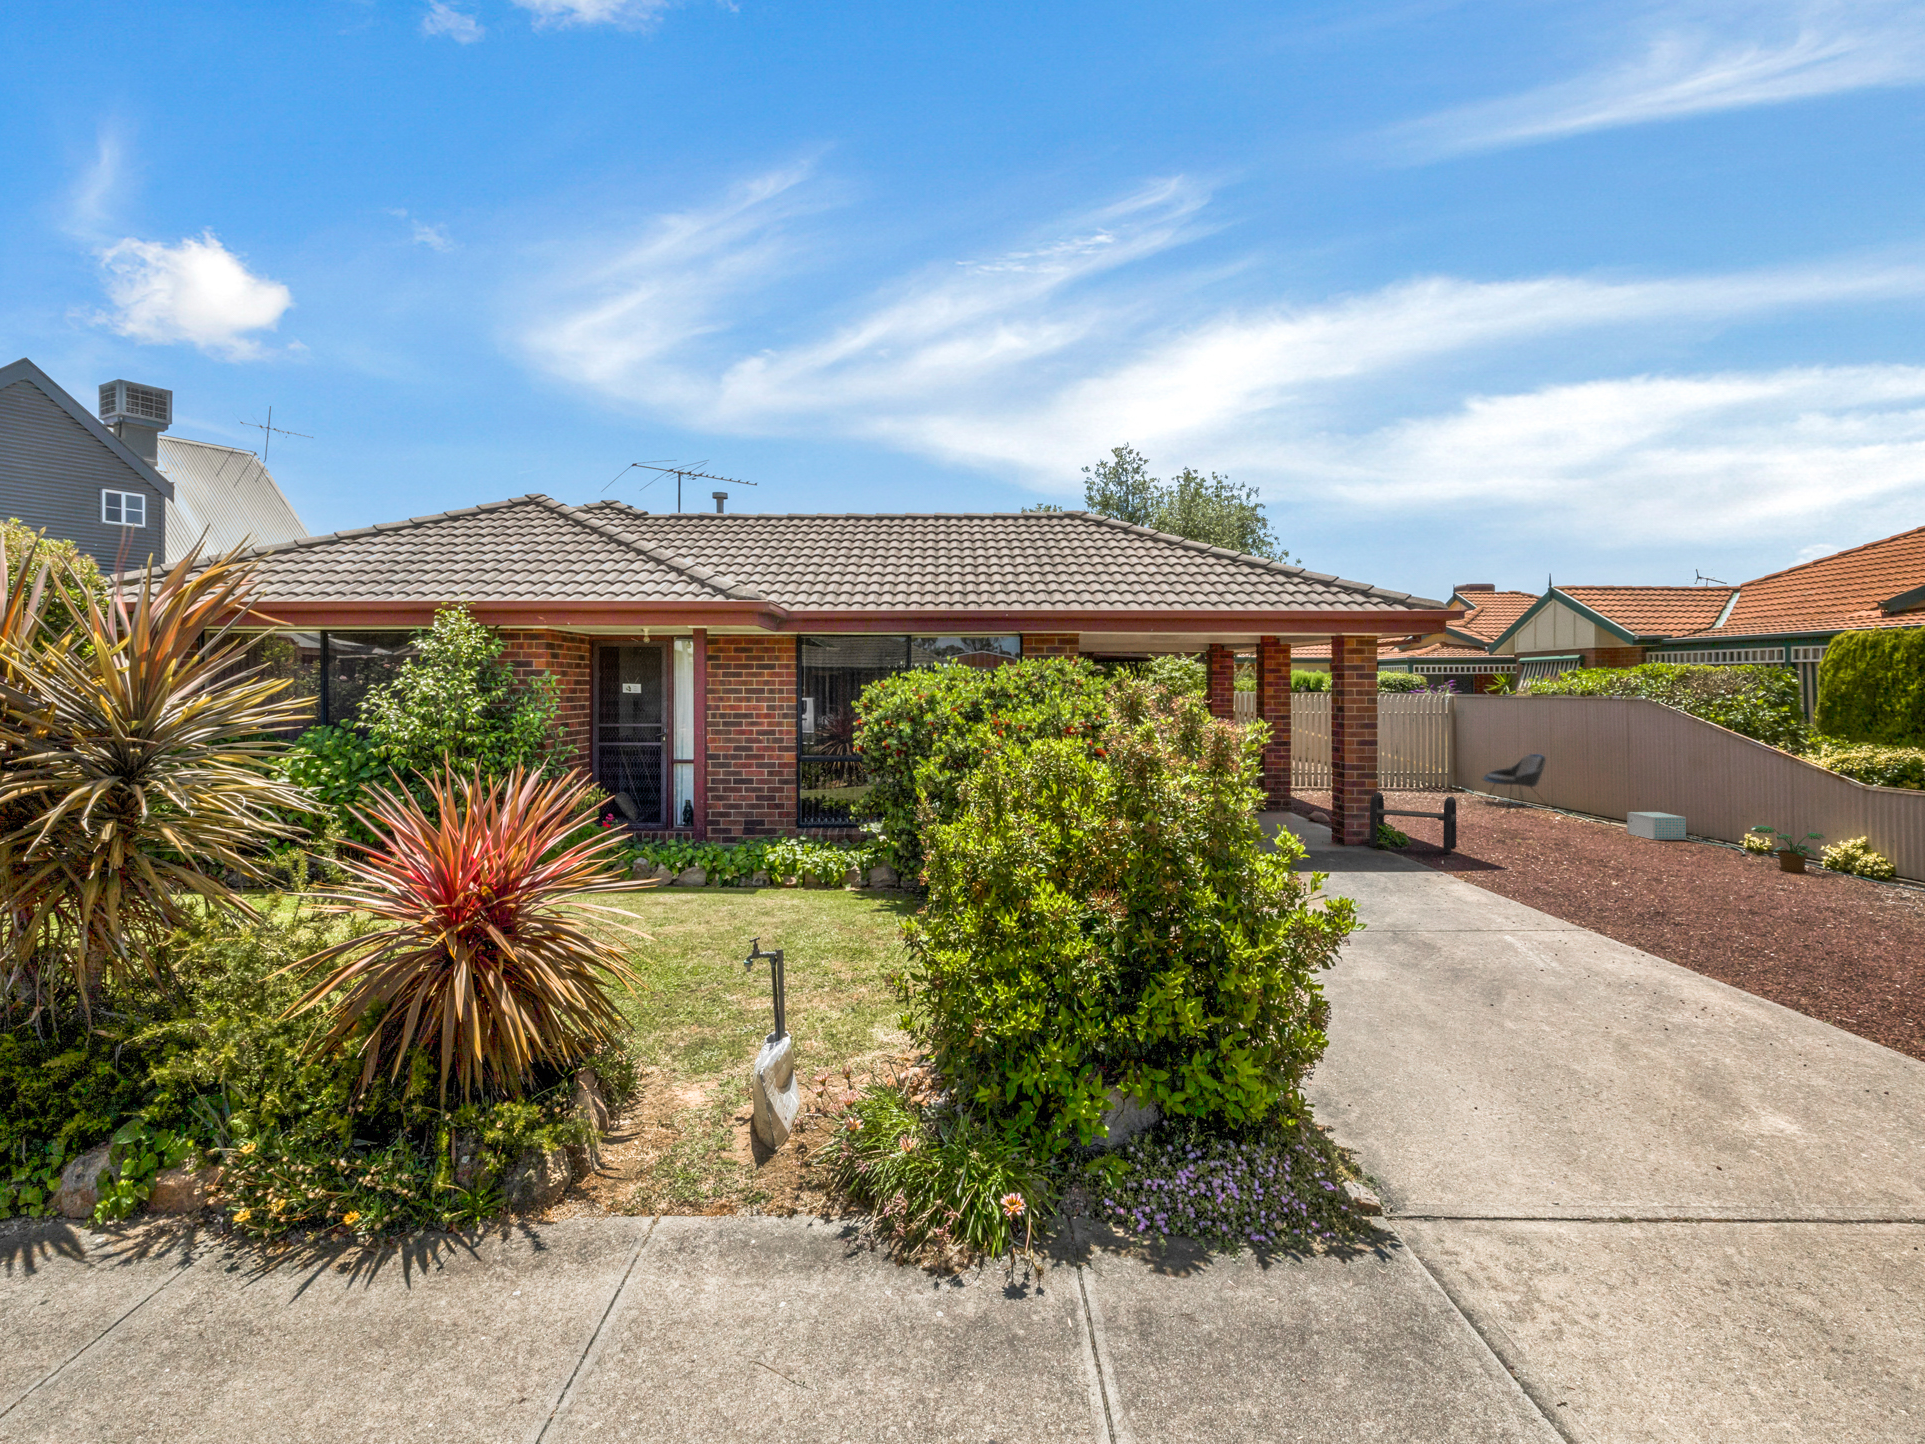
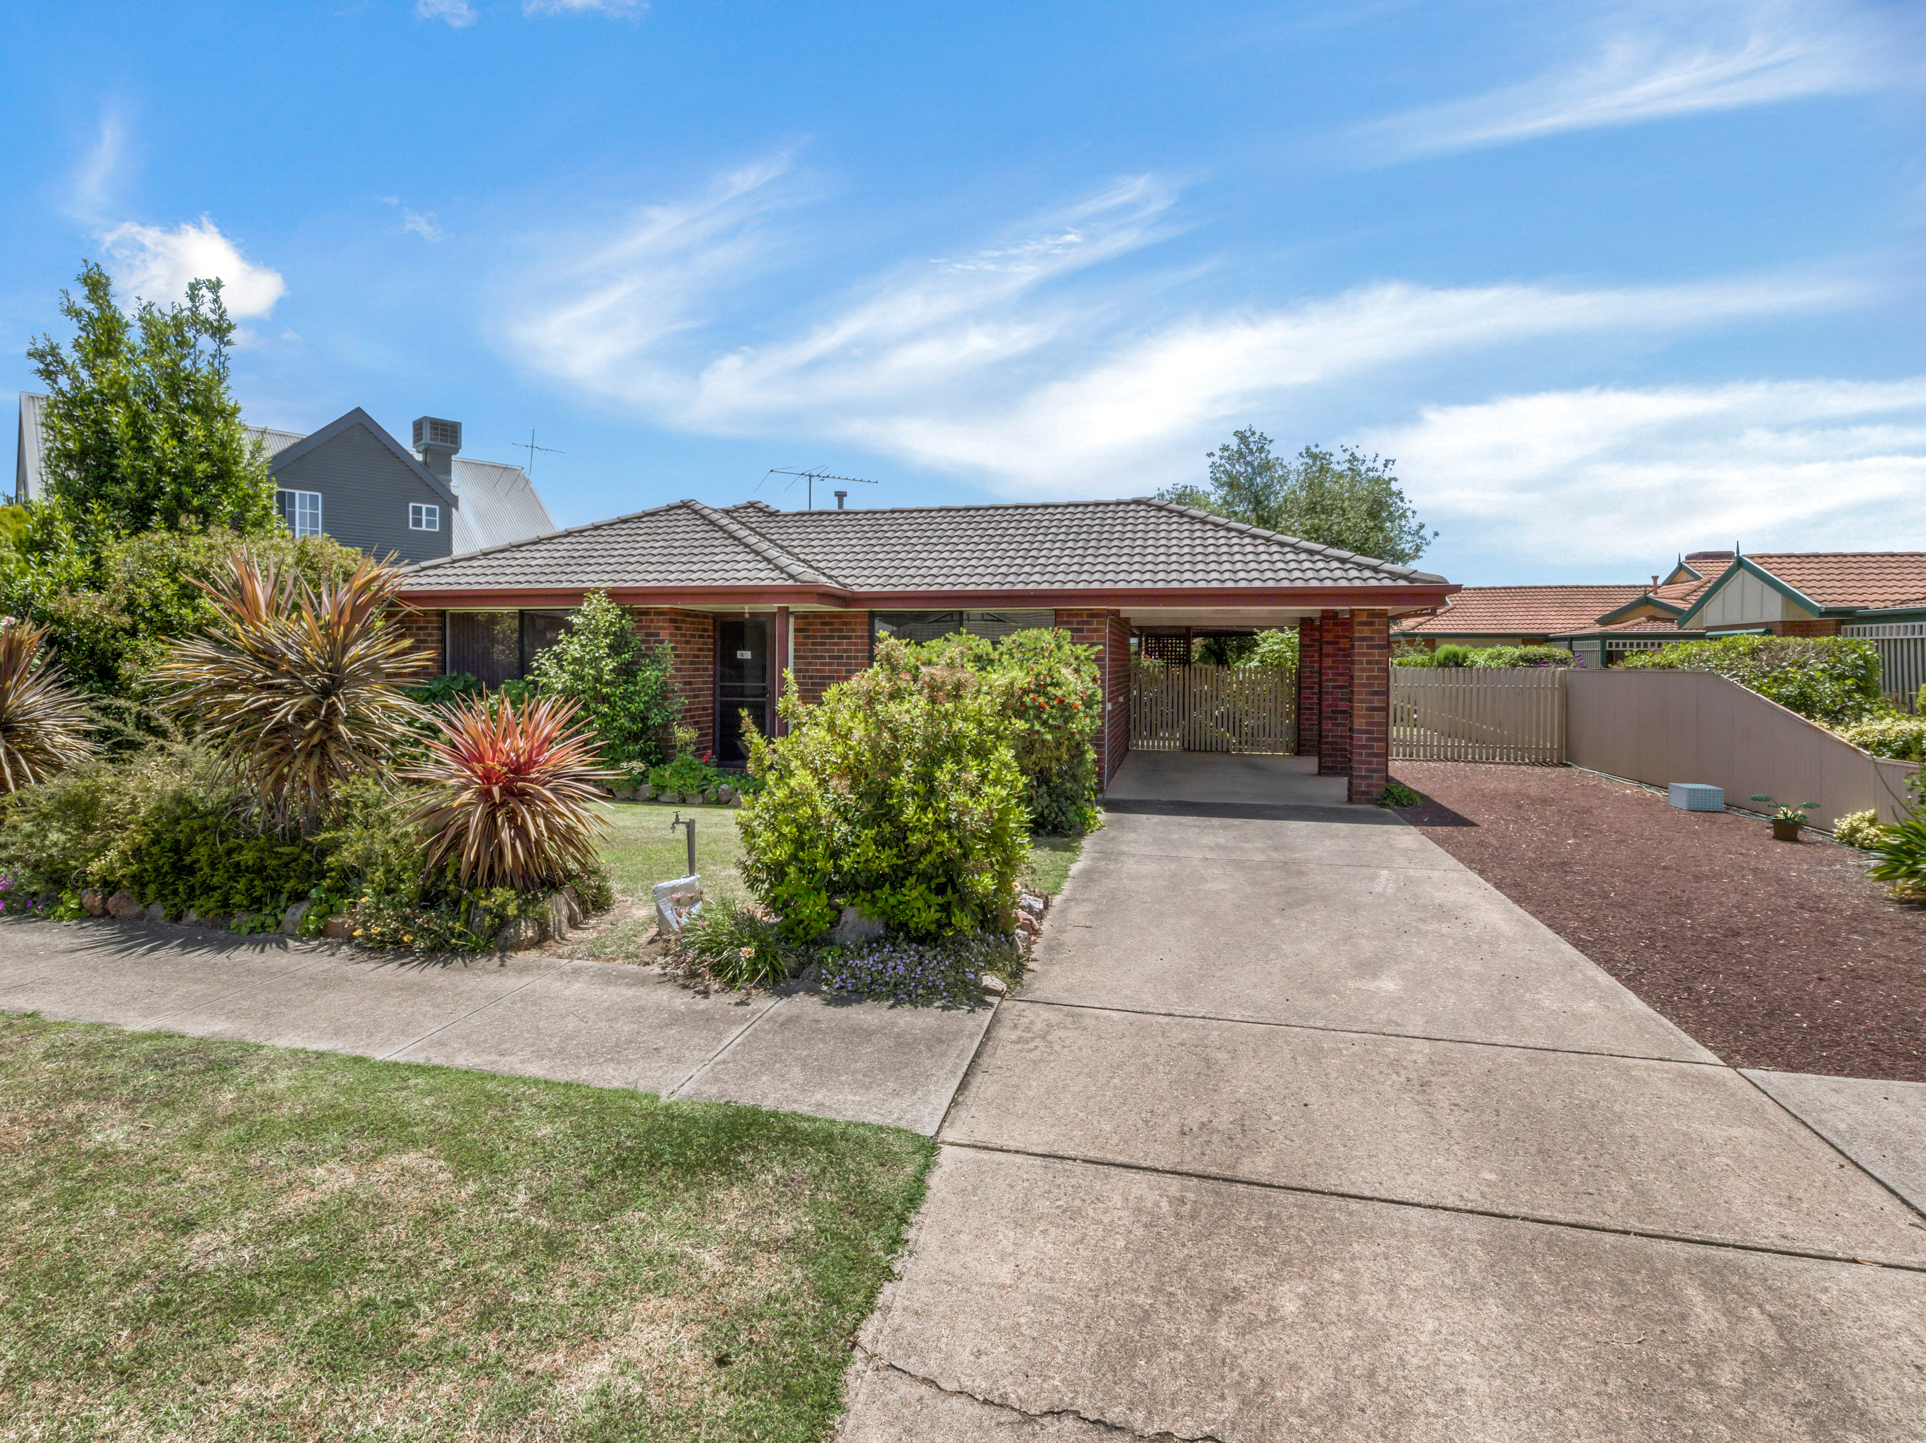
lounge chair: present [1483,754,1546,805] -> none [1560,727,1624,782]
bench: present [1370,792,1456,854] -> none [1373,754,1458,811]

